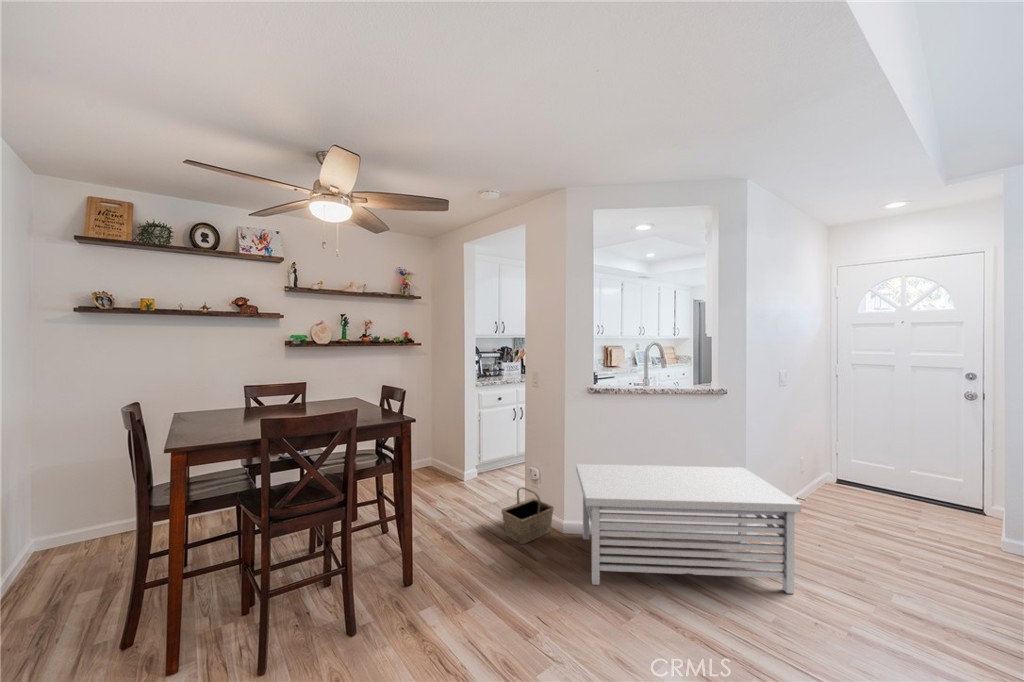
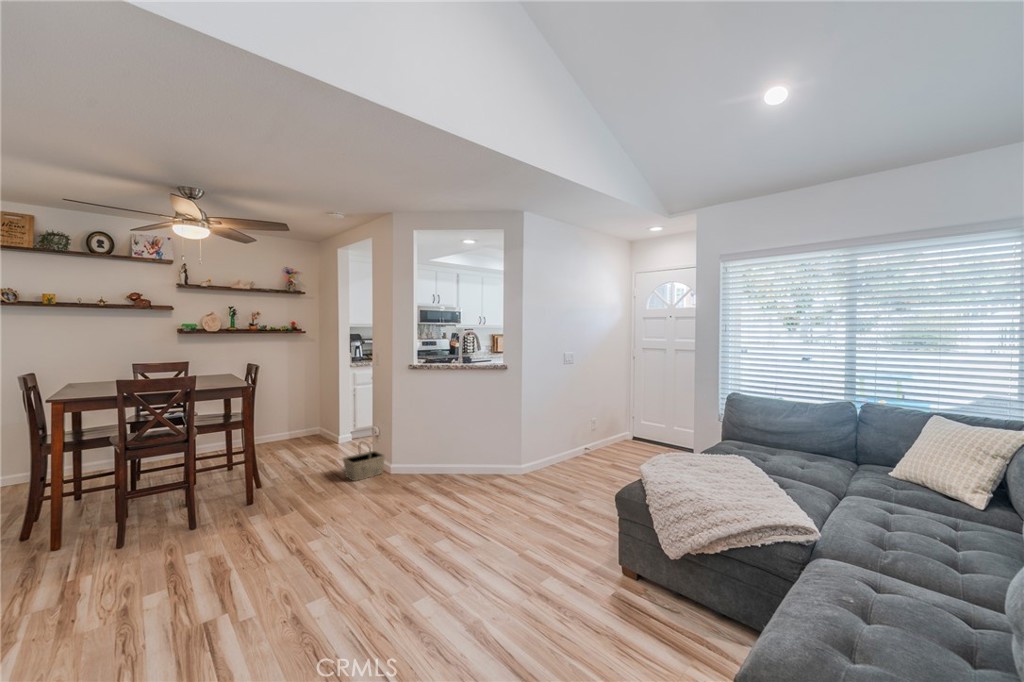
storage bench: present [576,464,801,594] -> none [381,423,524,501]

